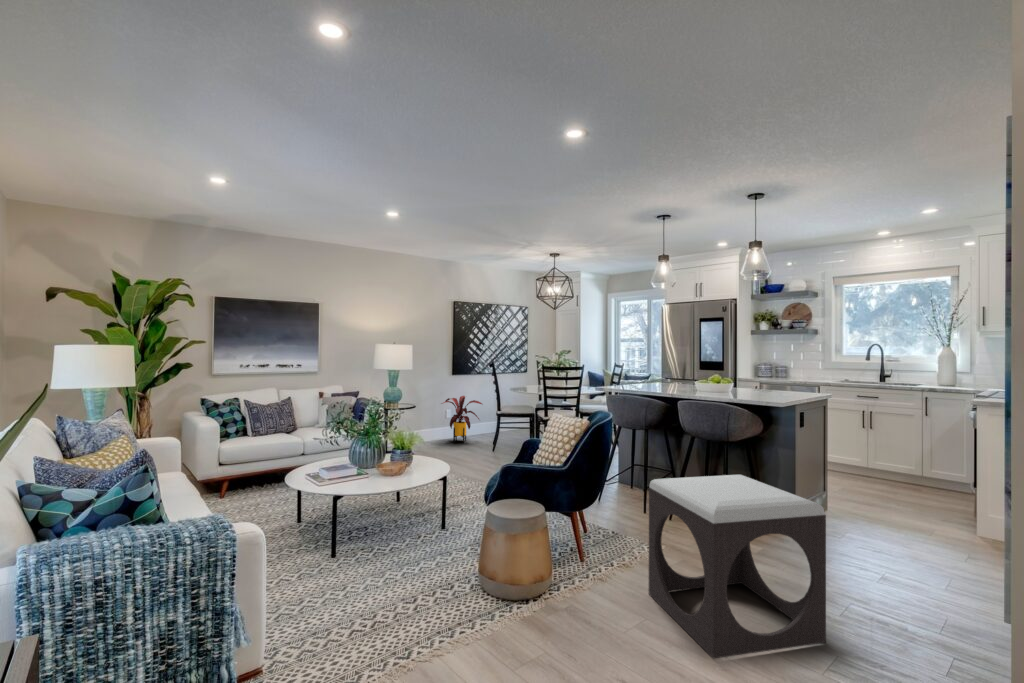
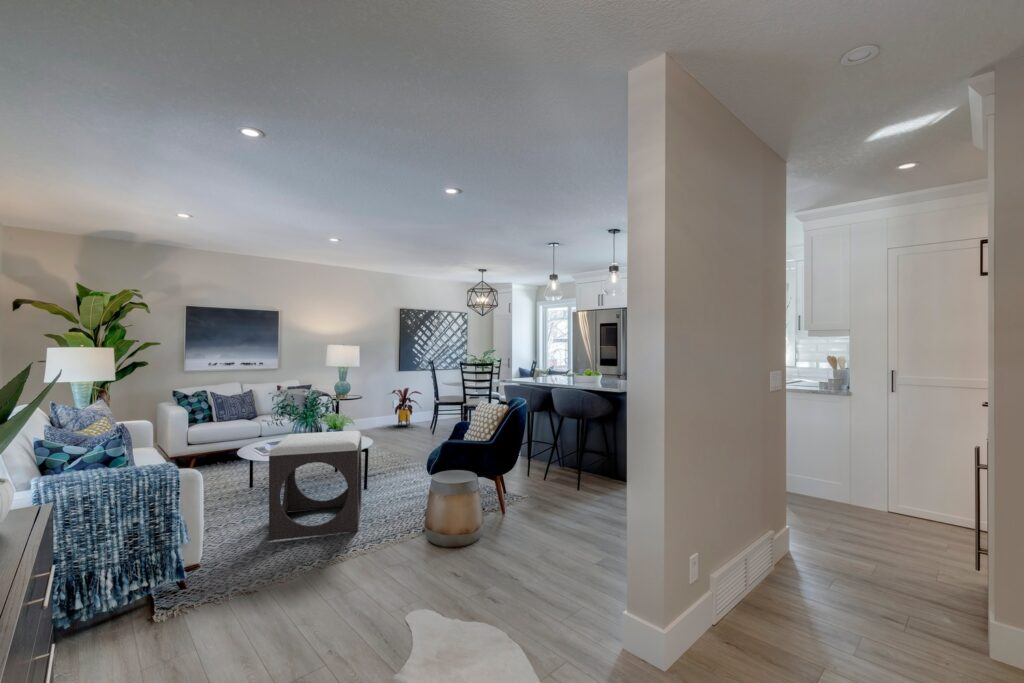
footstool: present [649,475,826,658] -> present [269,431,362,541]

